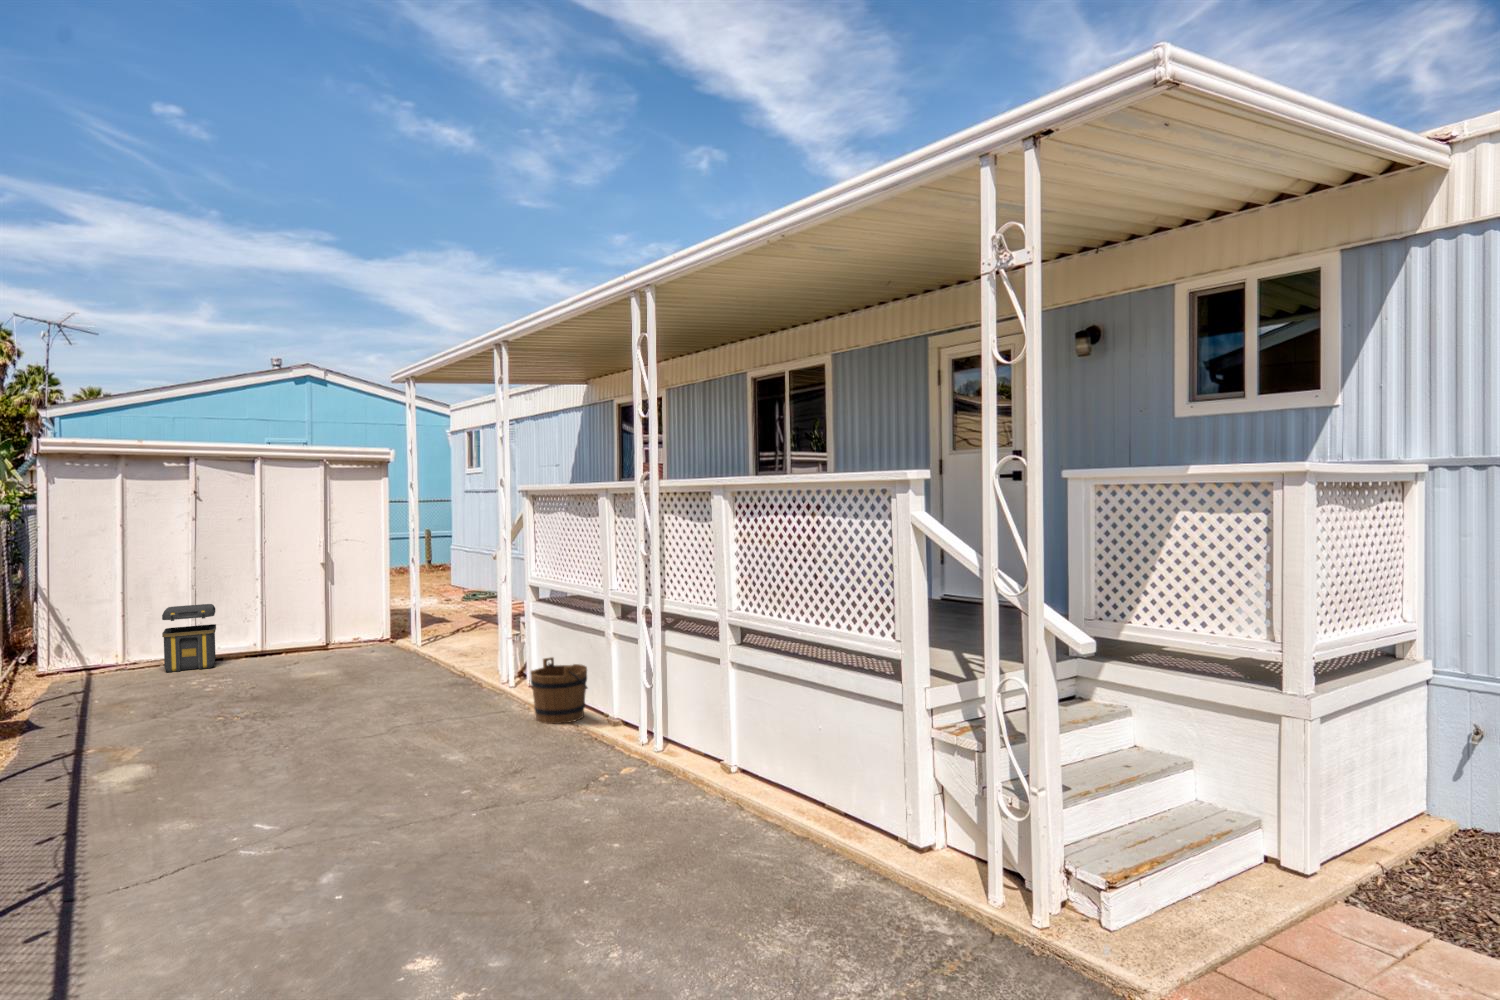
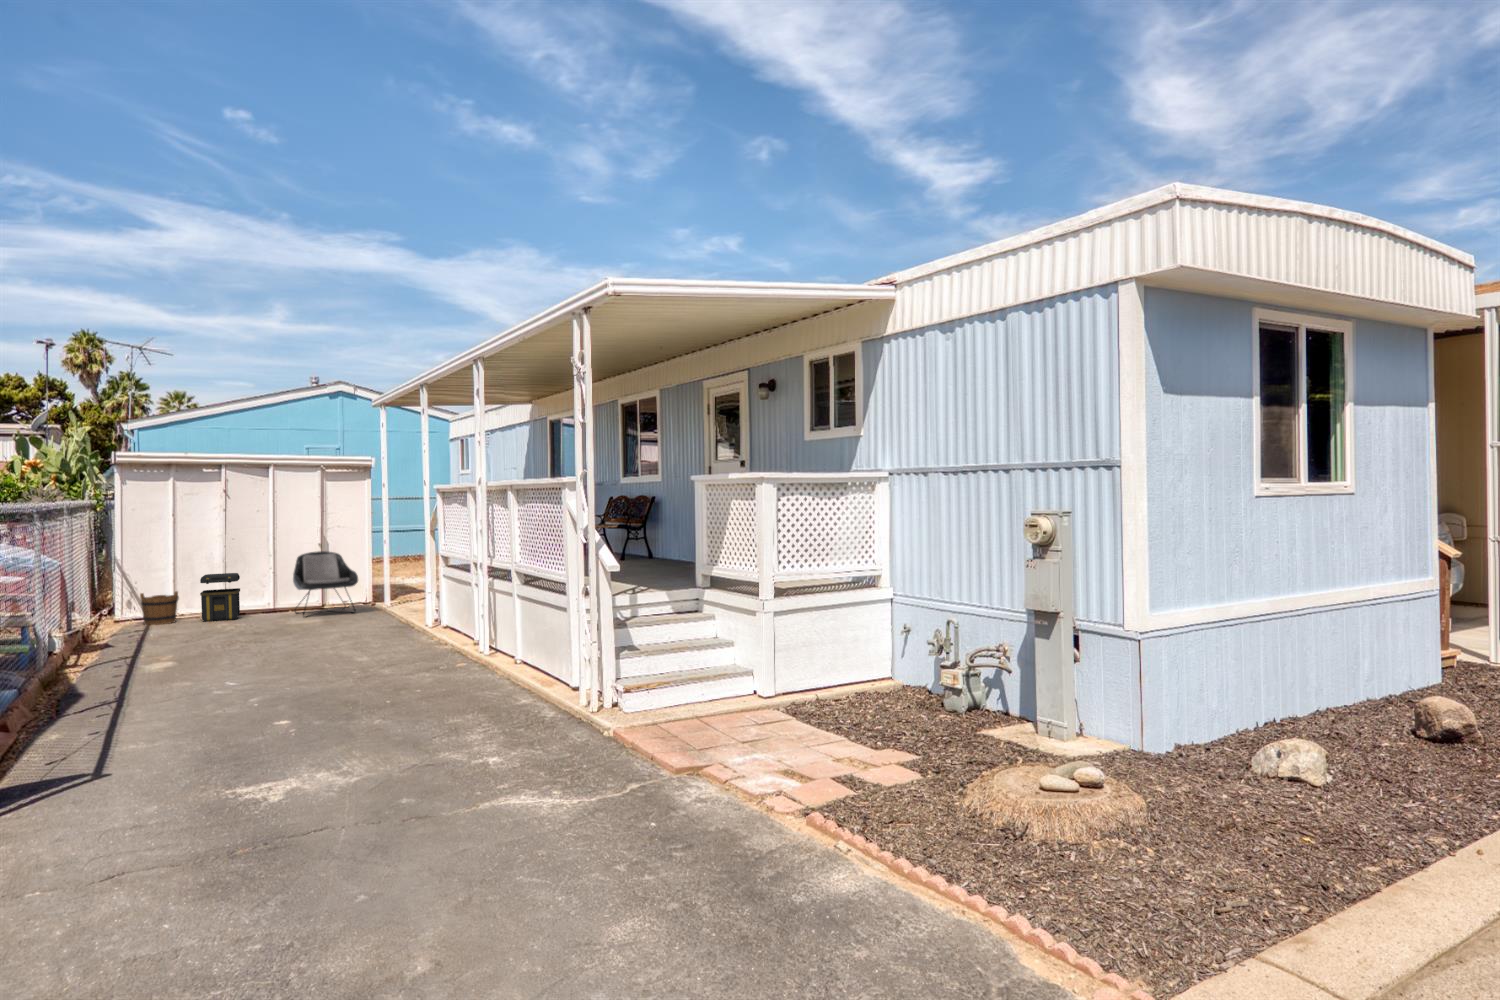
lounge chair: none [289,573,377,664] -> present [293,551,358,618]
bucket: present [531,657,587,724] -> present [140,591,179,625]

